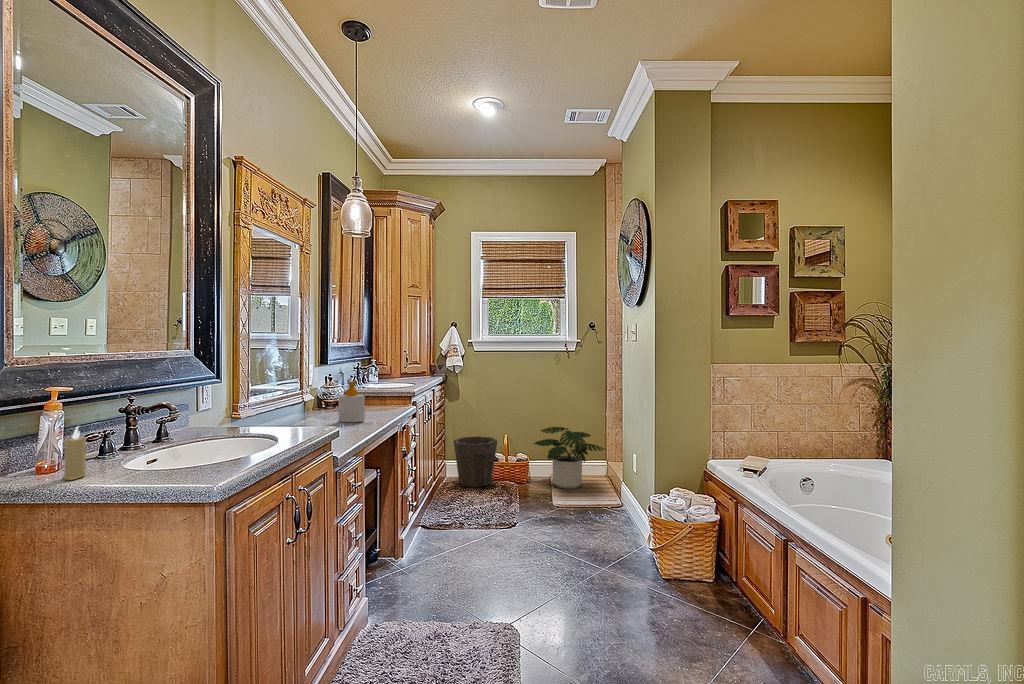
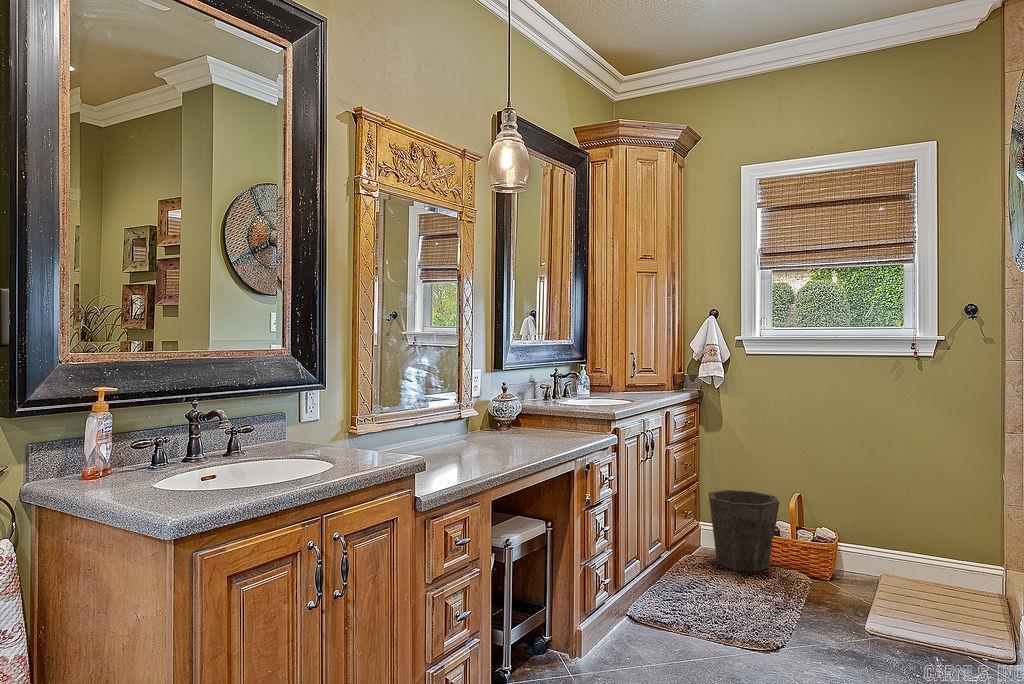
soap bottle: present [338,381,365,422] -> none [481,395,515,453]
candle: present [63,426,86,480] -> none [82,431,104,489]
potted plant: present [534,427,605,489] -> none [845,490,988,603]

